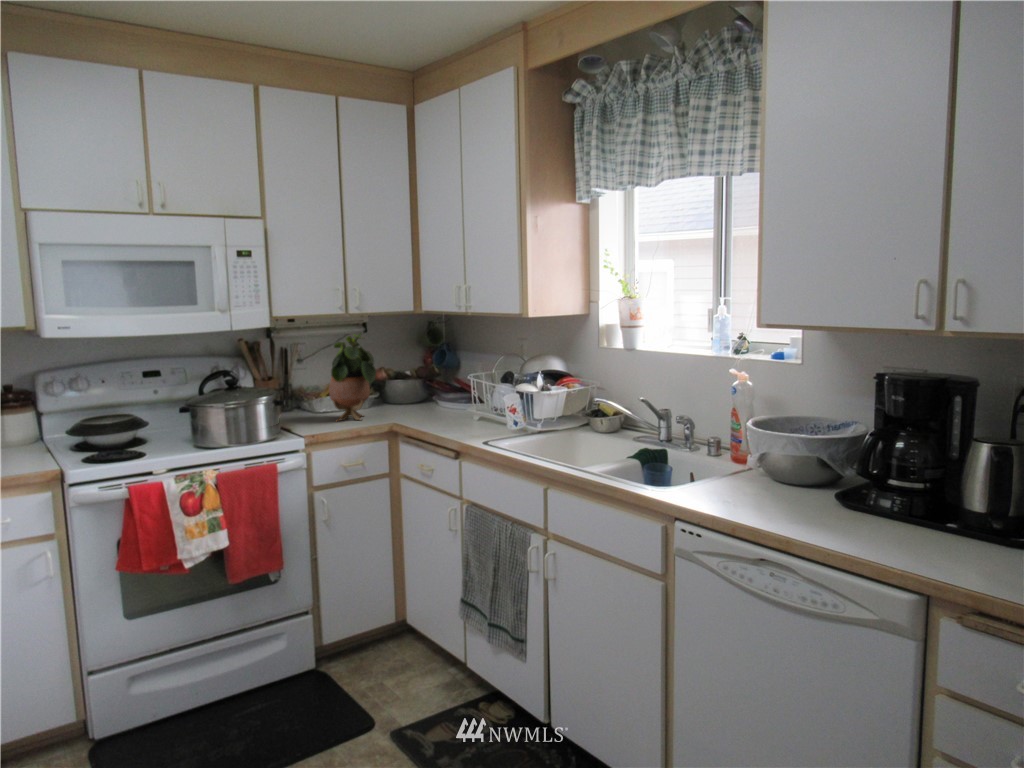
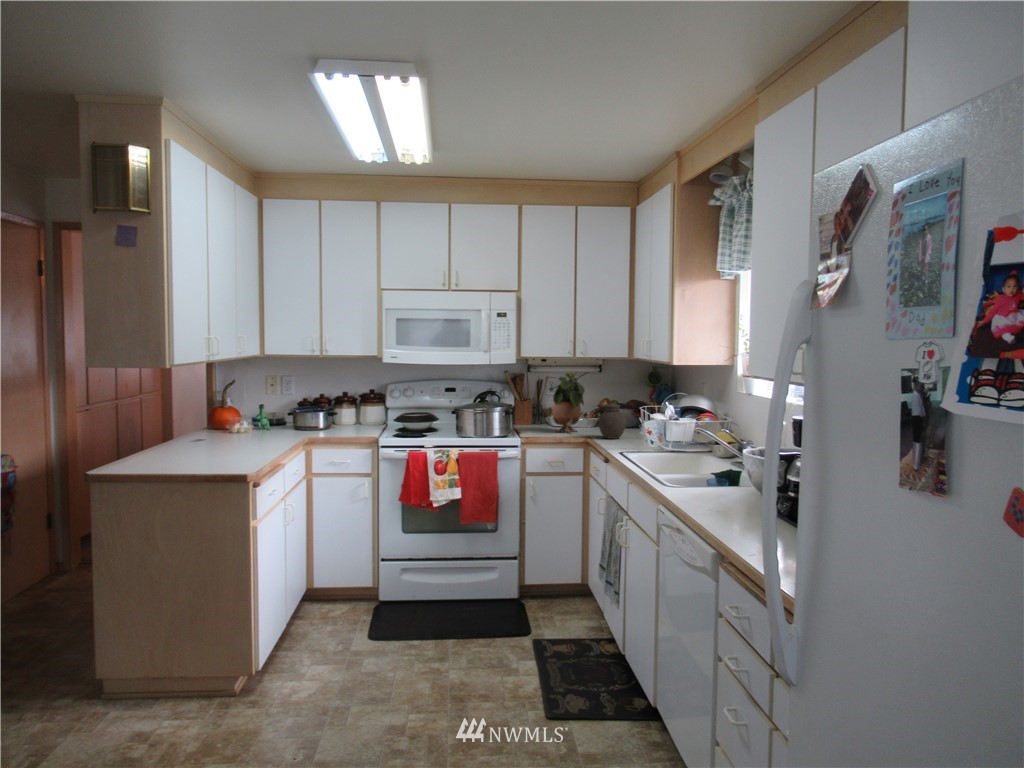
jar: none [410,371,448,423] -> present [598,401,626,439]

